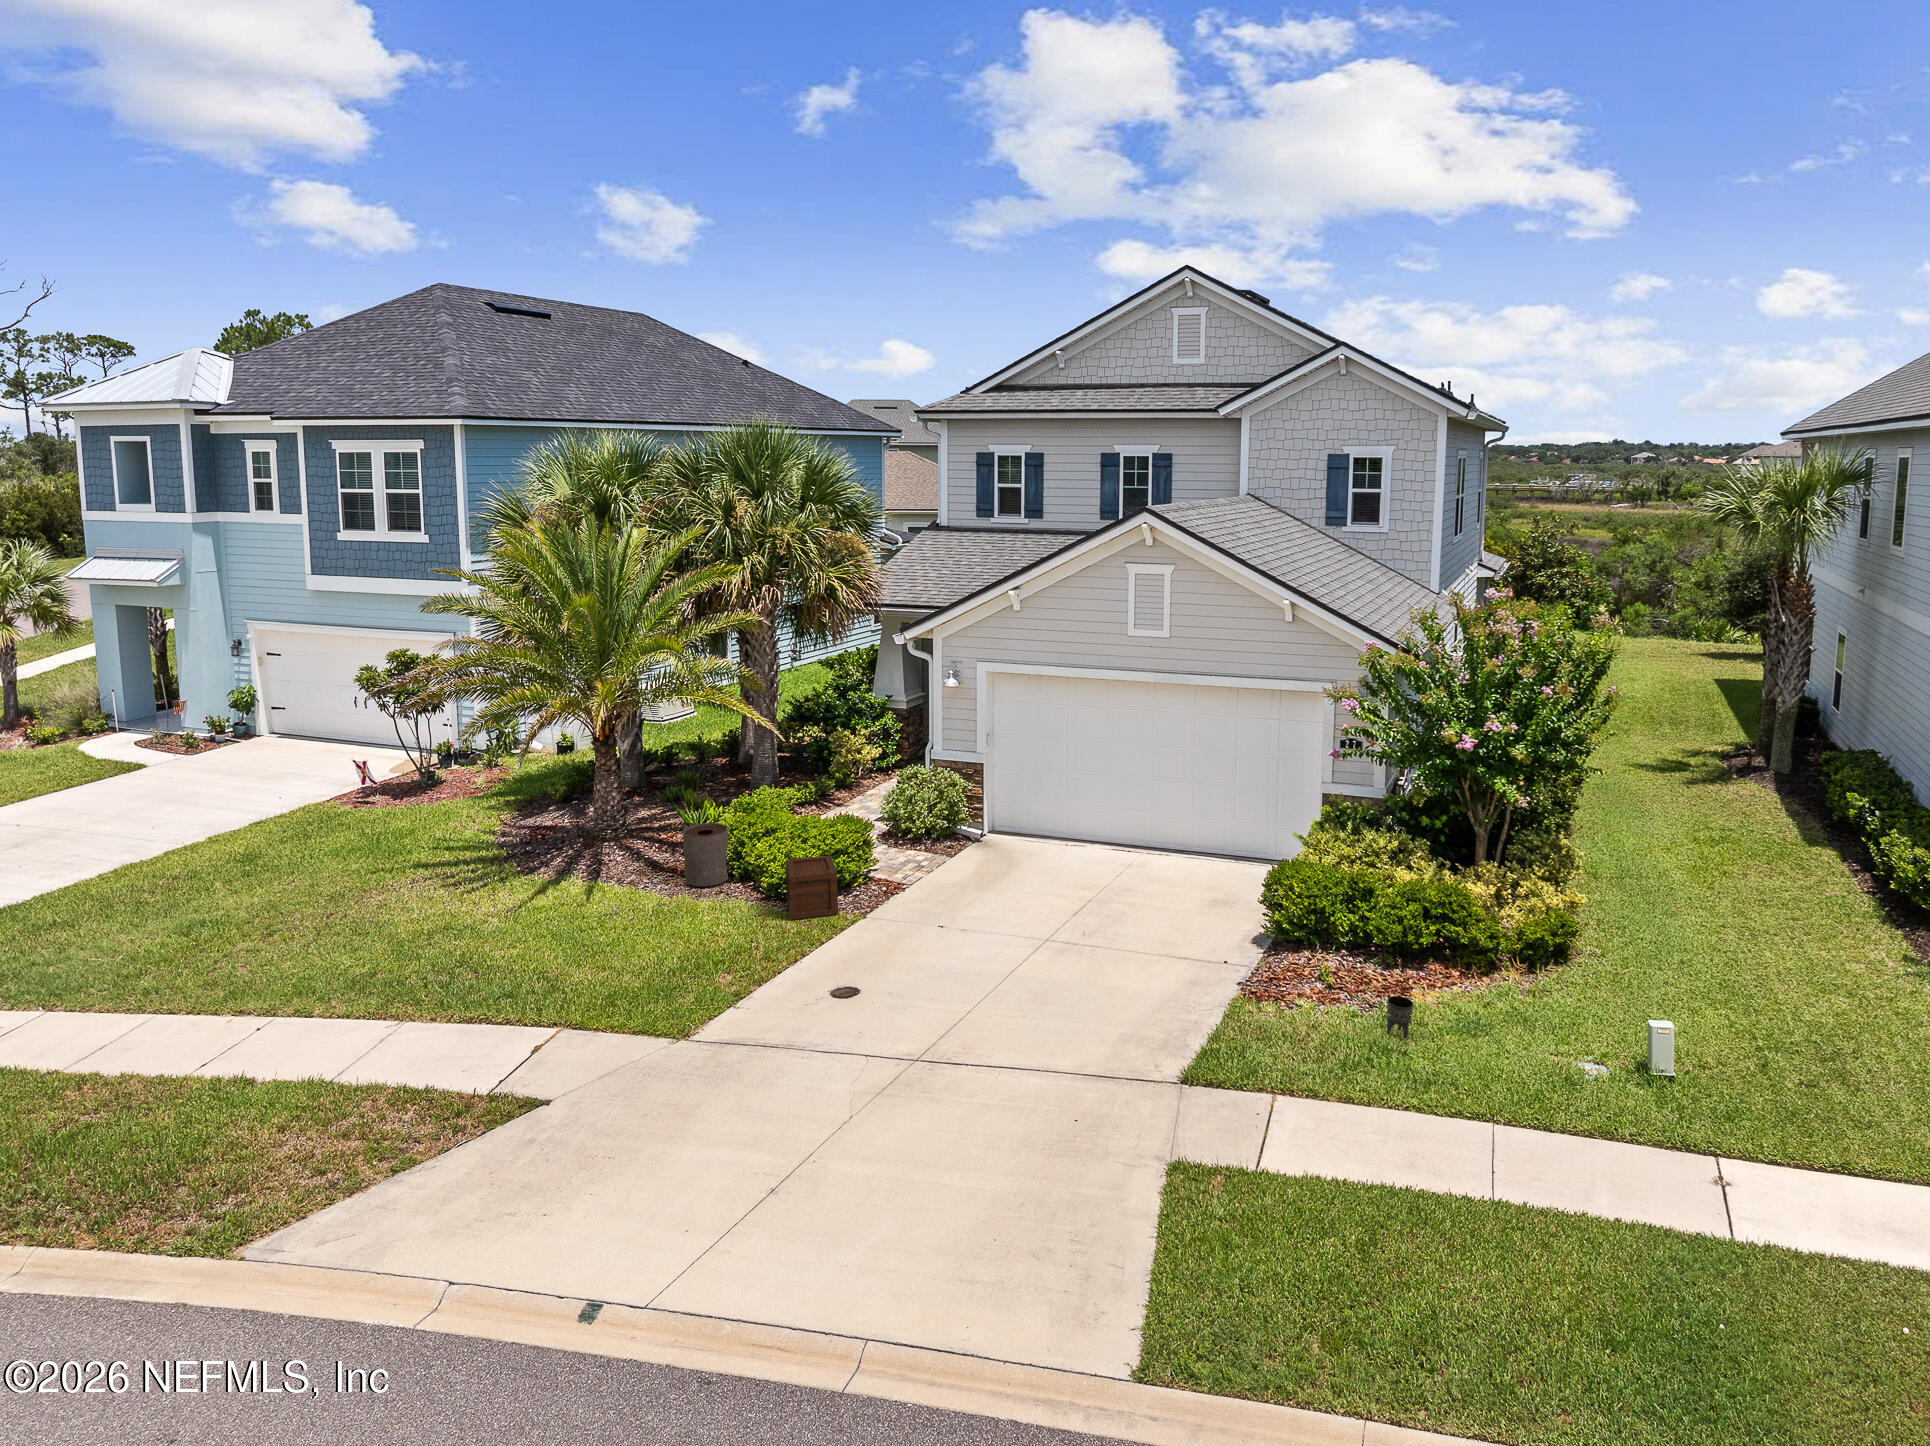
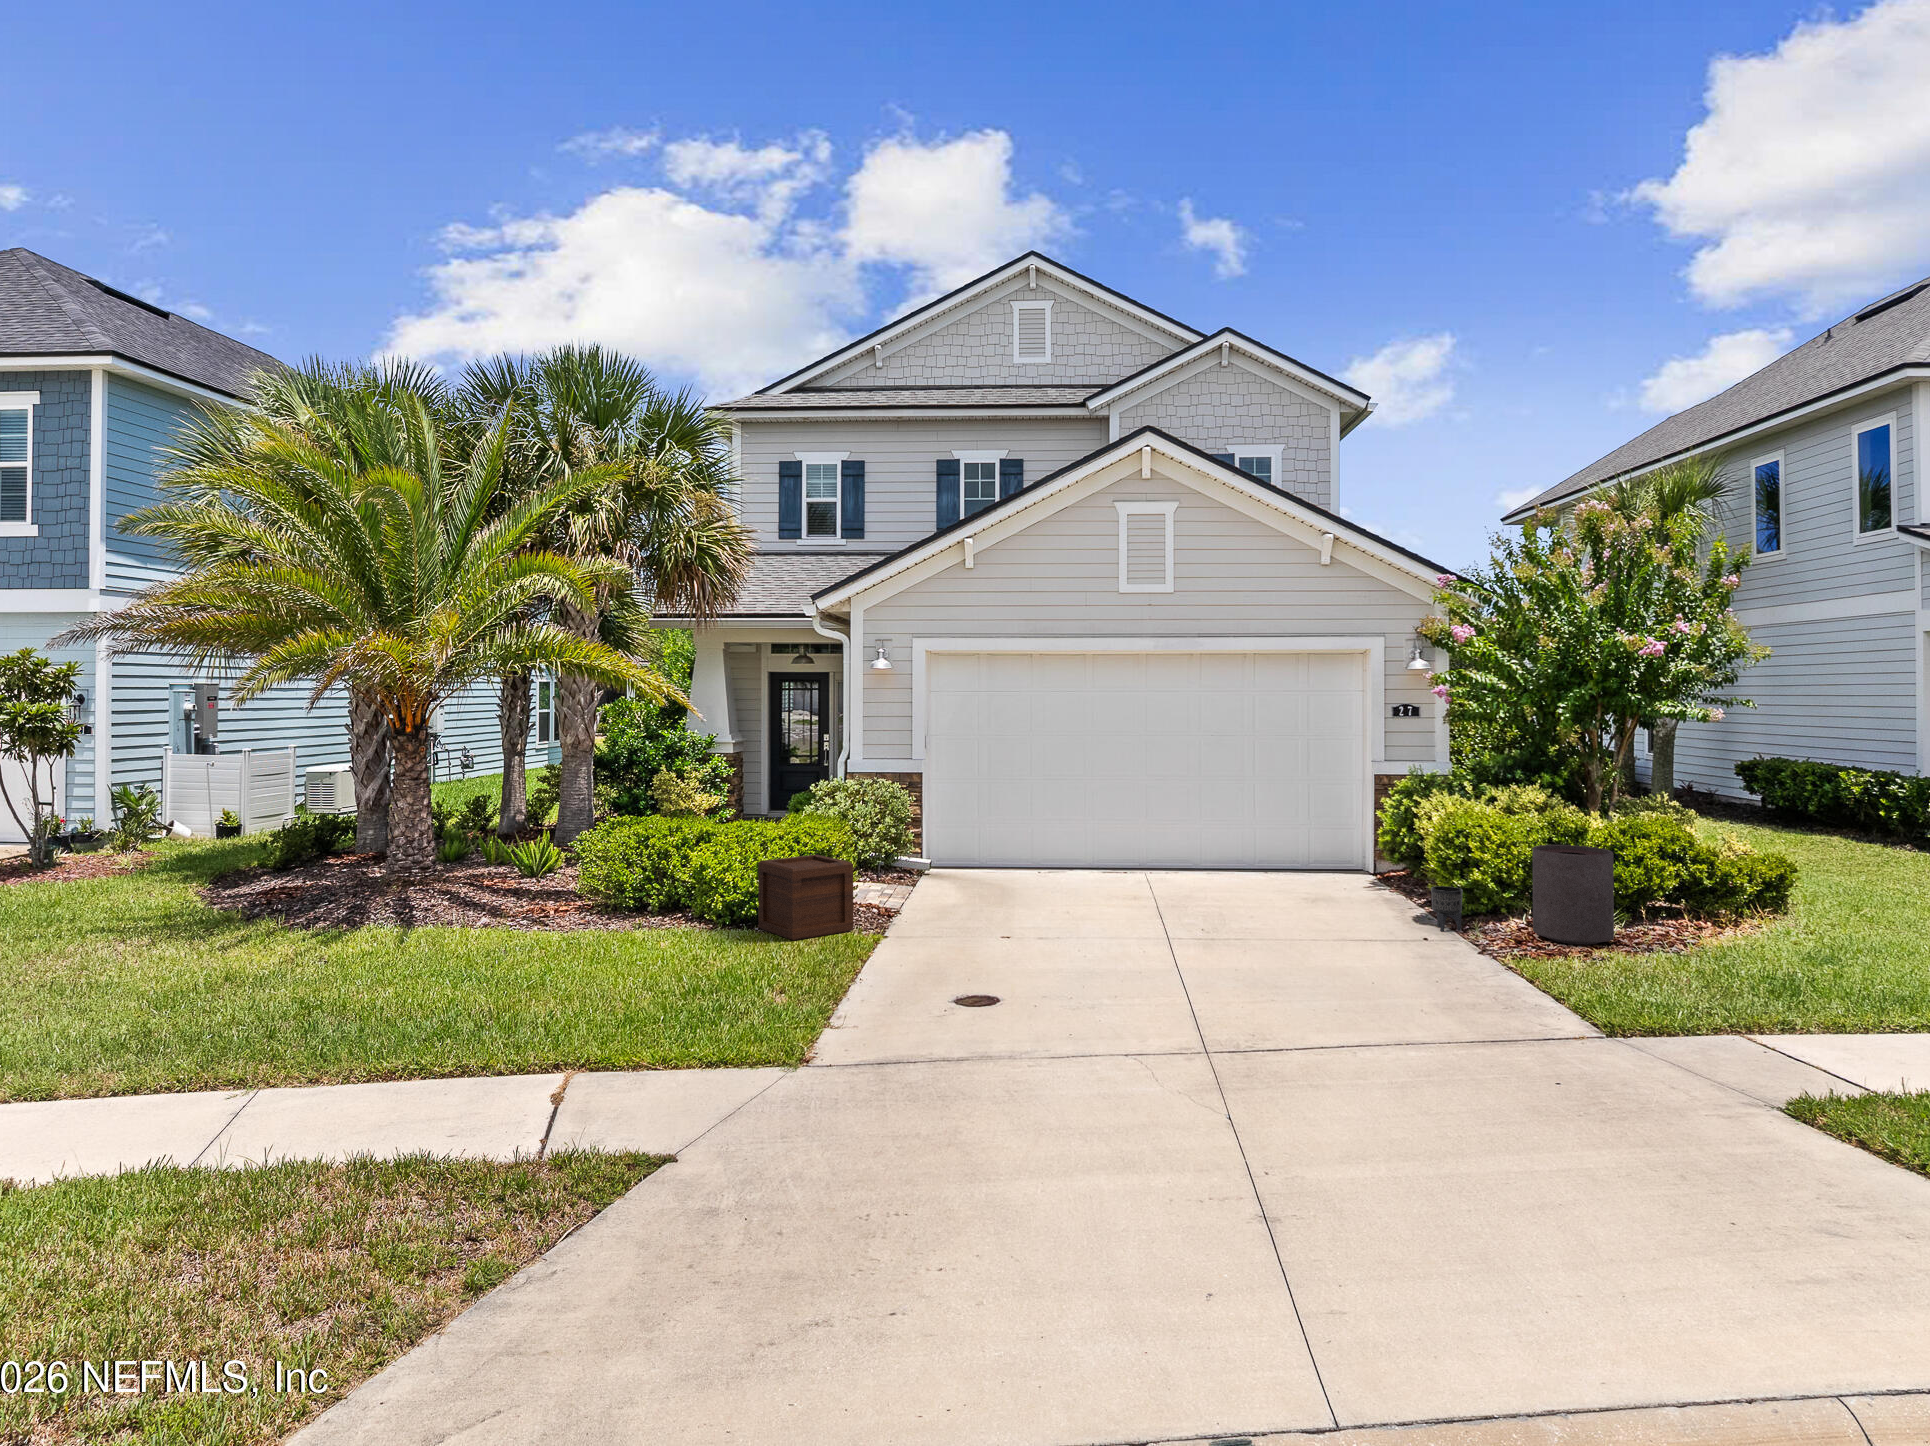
trash can: present [683,823,730,886] -> present [1533,845,1614,945]
planter: present [1387,996,1413,1038] -> present [1431,886,1462,932]

